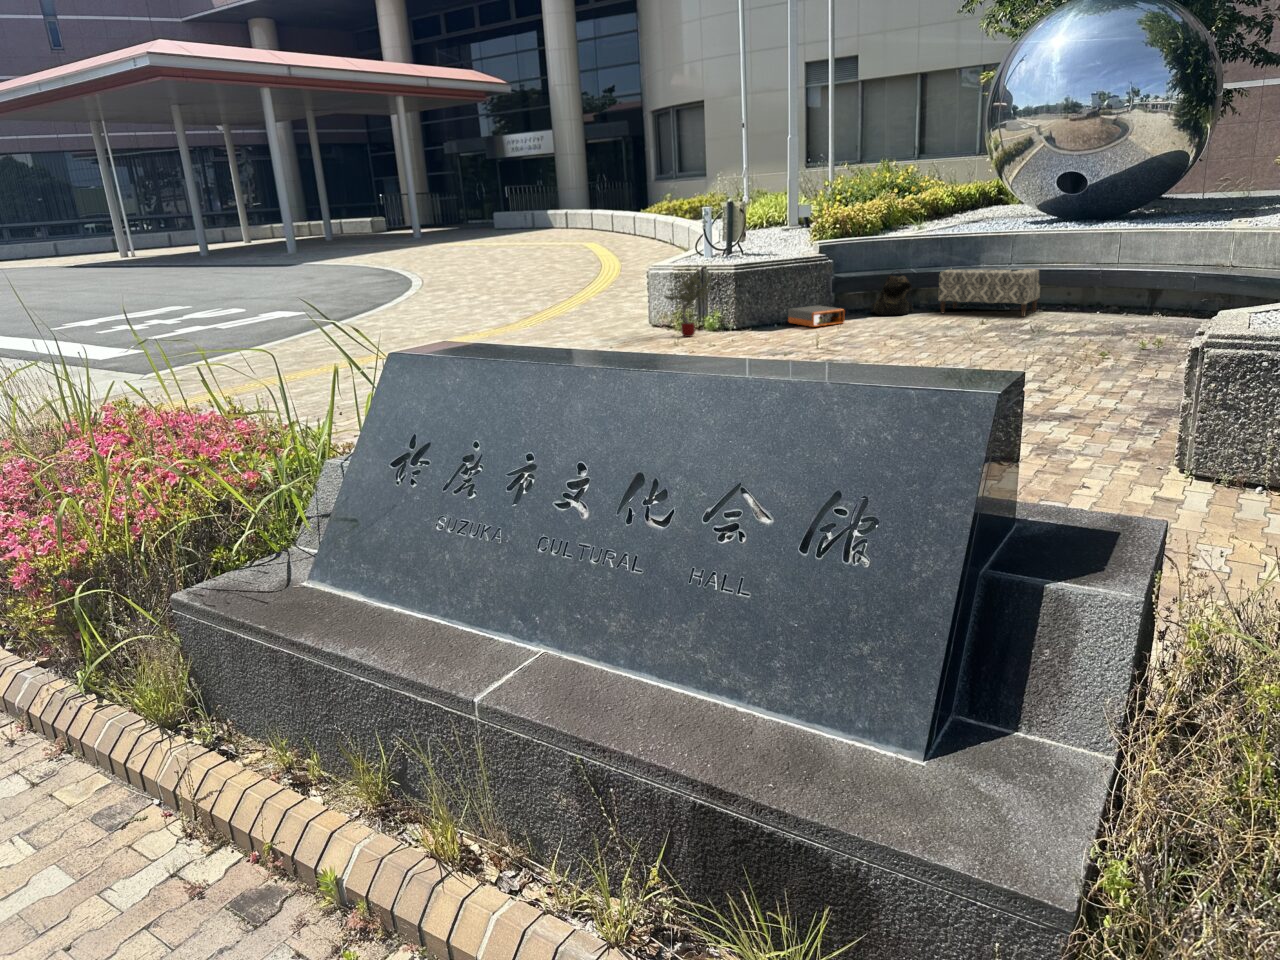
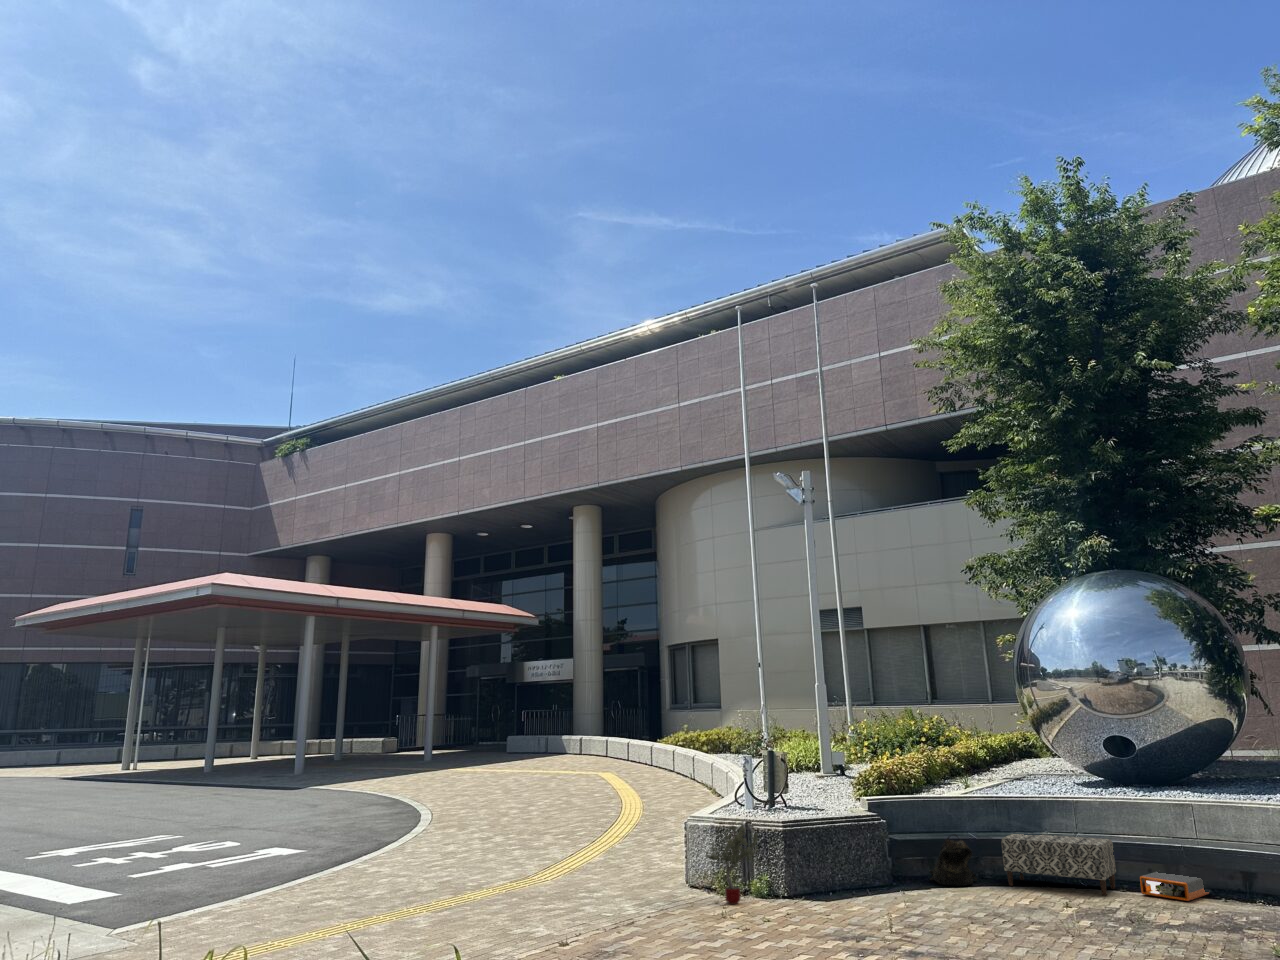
storage box: present [788,305,845,327] -> present [1140,872,1209,901]

